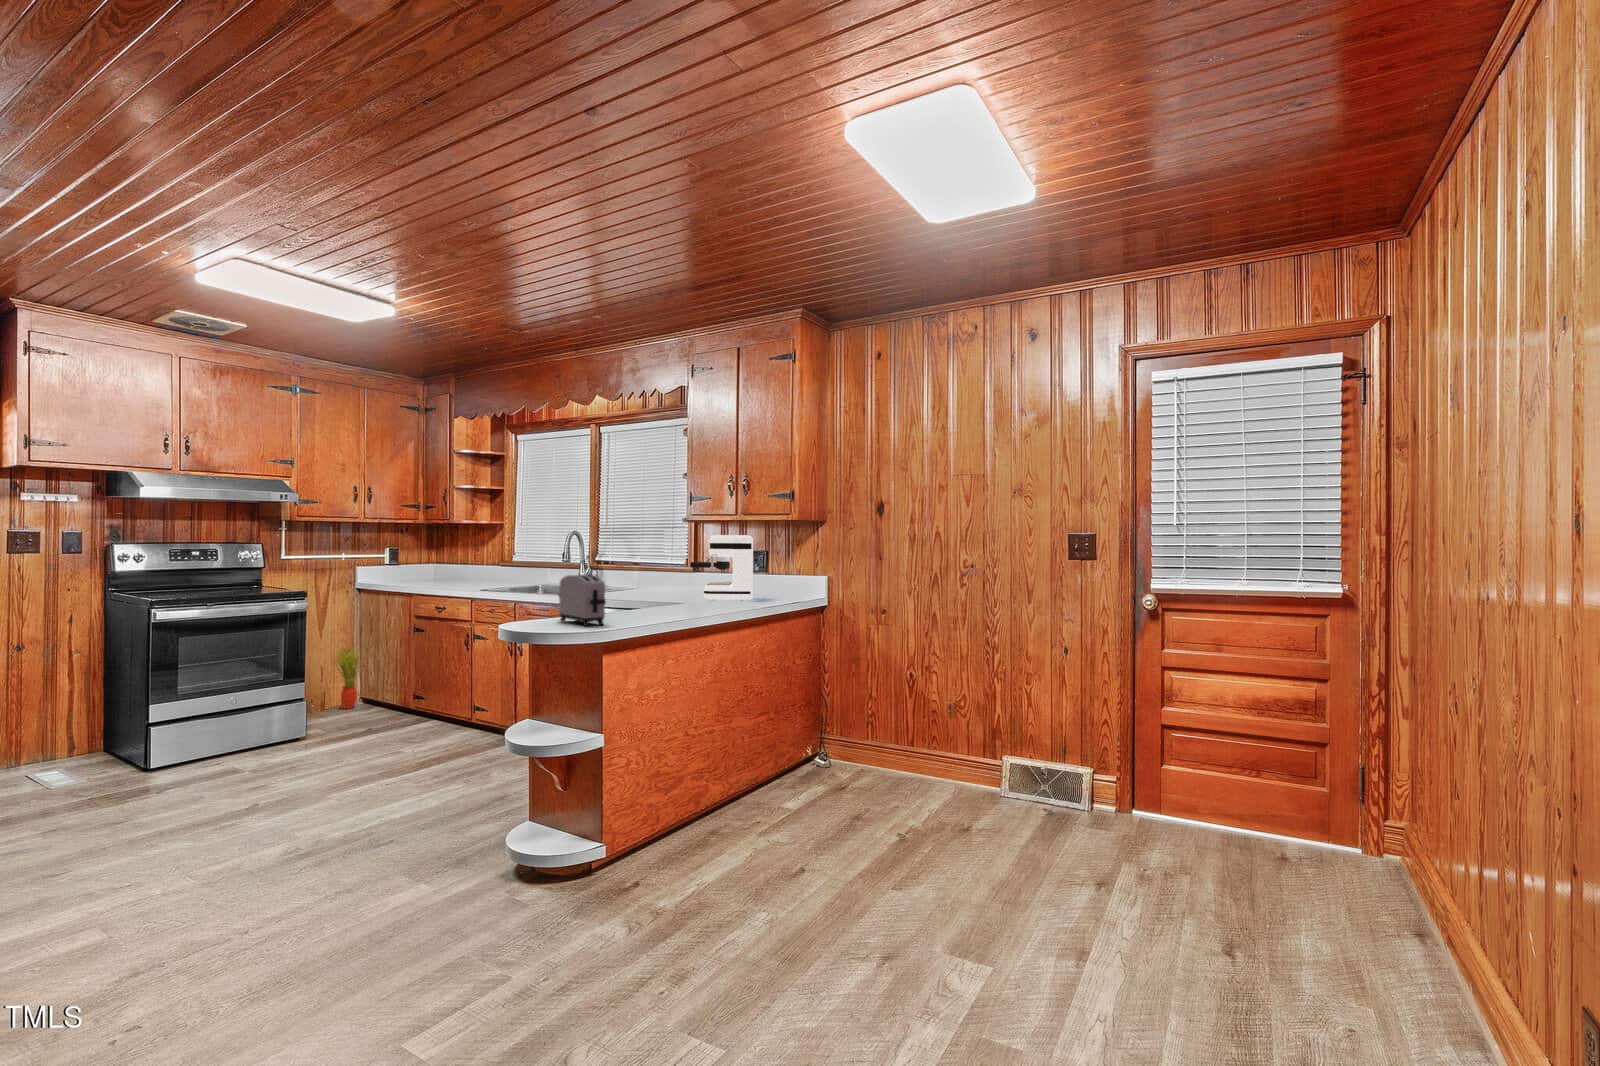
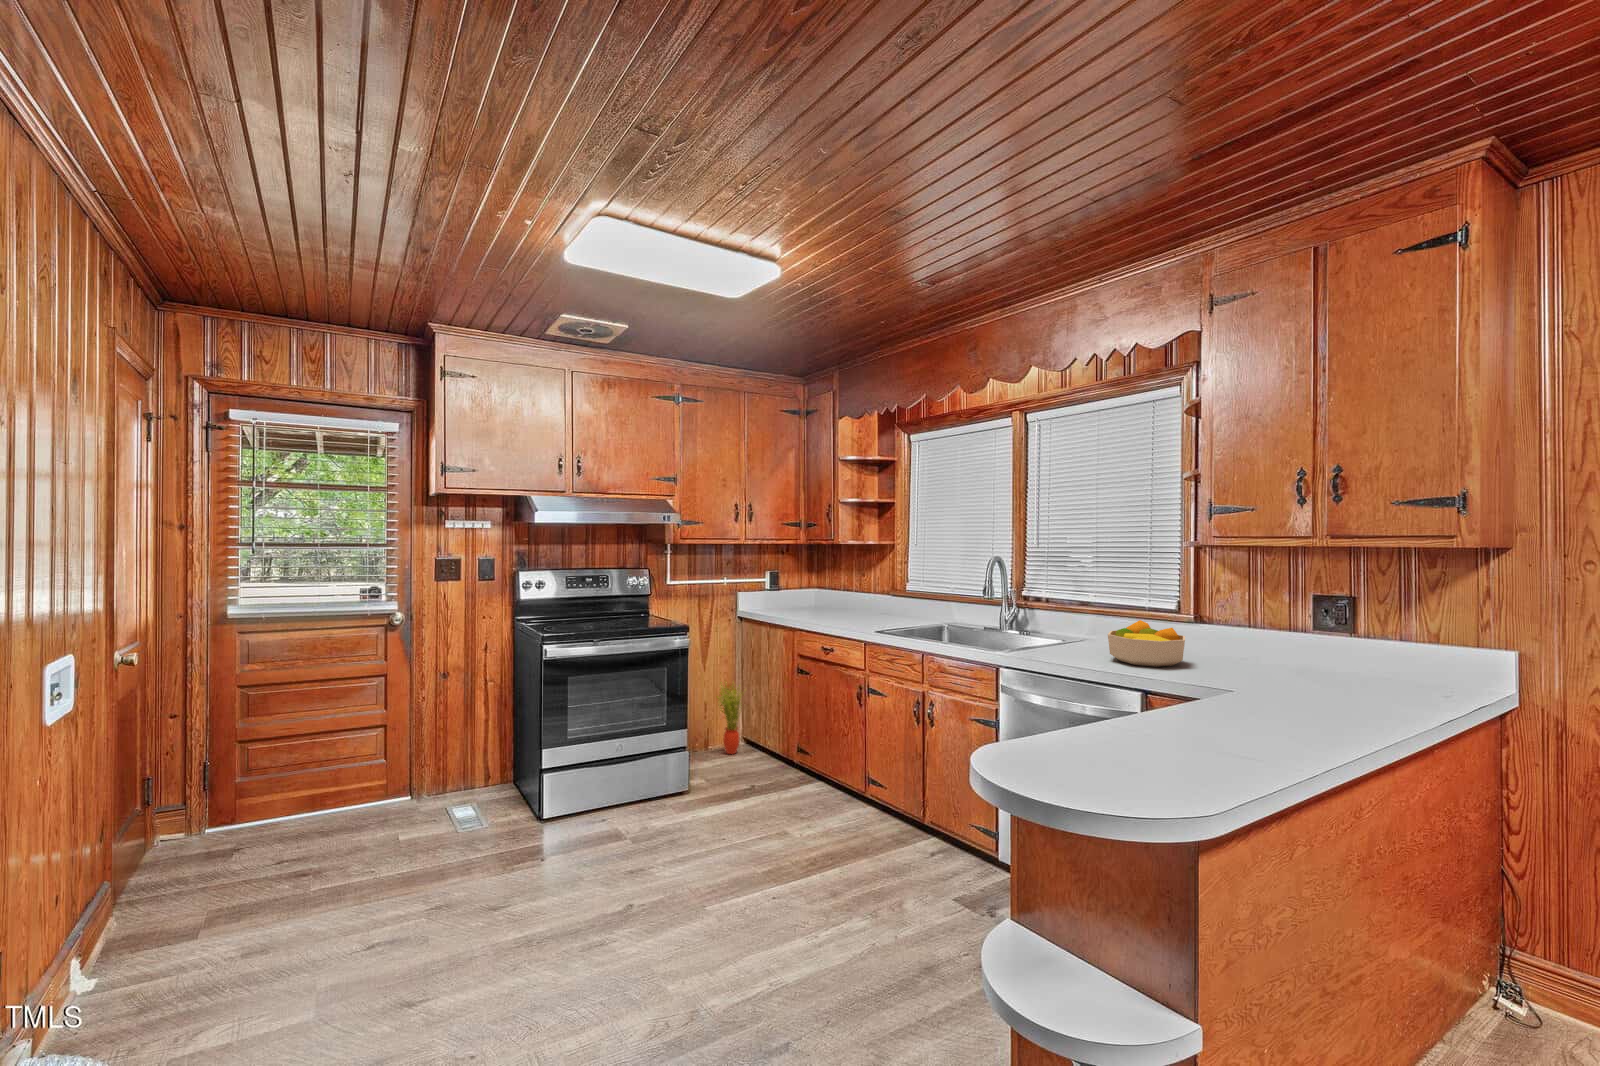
coffee maker: present [690,535,753,601] -> none [1217,571,1353,691]
fruit bowl: none [635,570,683,597] -> present [1108,620,1185,667]
toaster: present [559,575,606,626] -> none [1063,667,1190,781]

